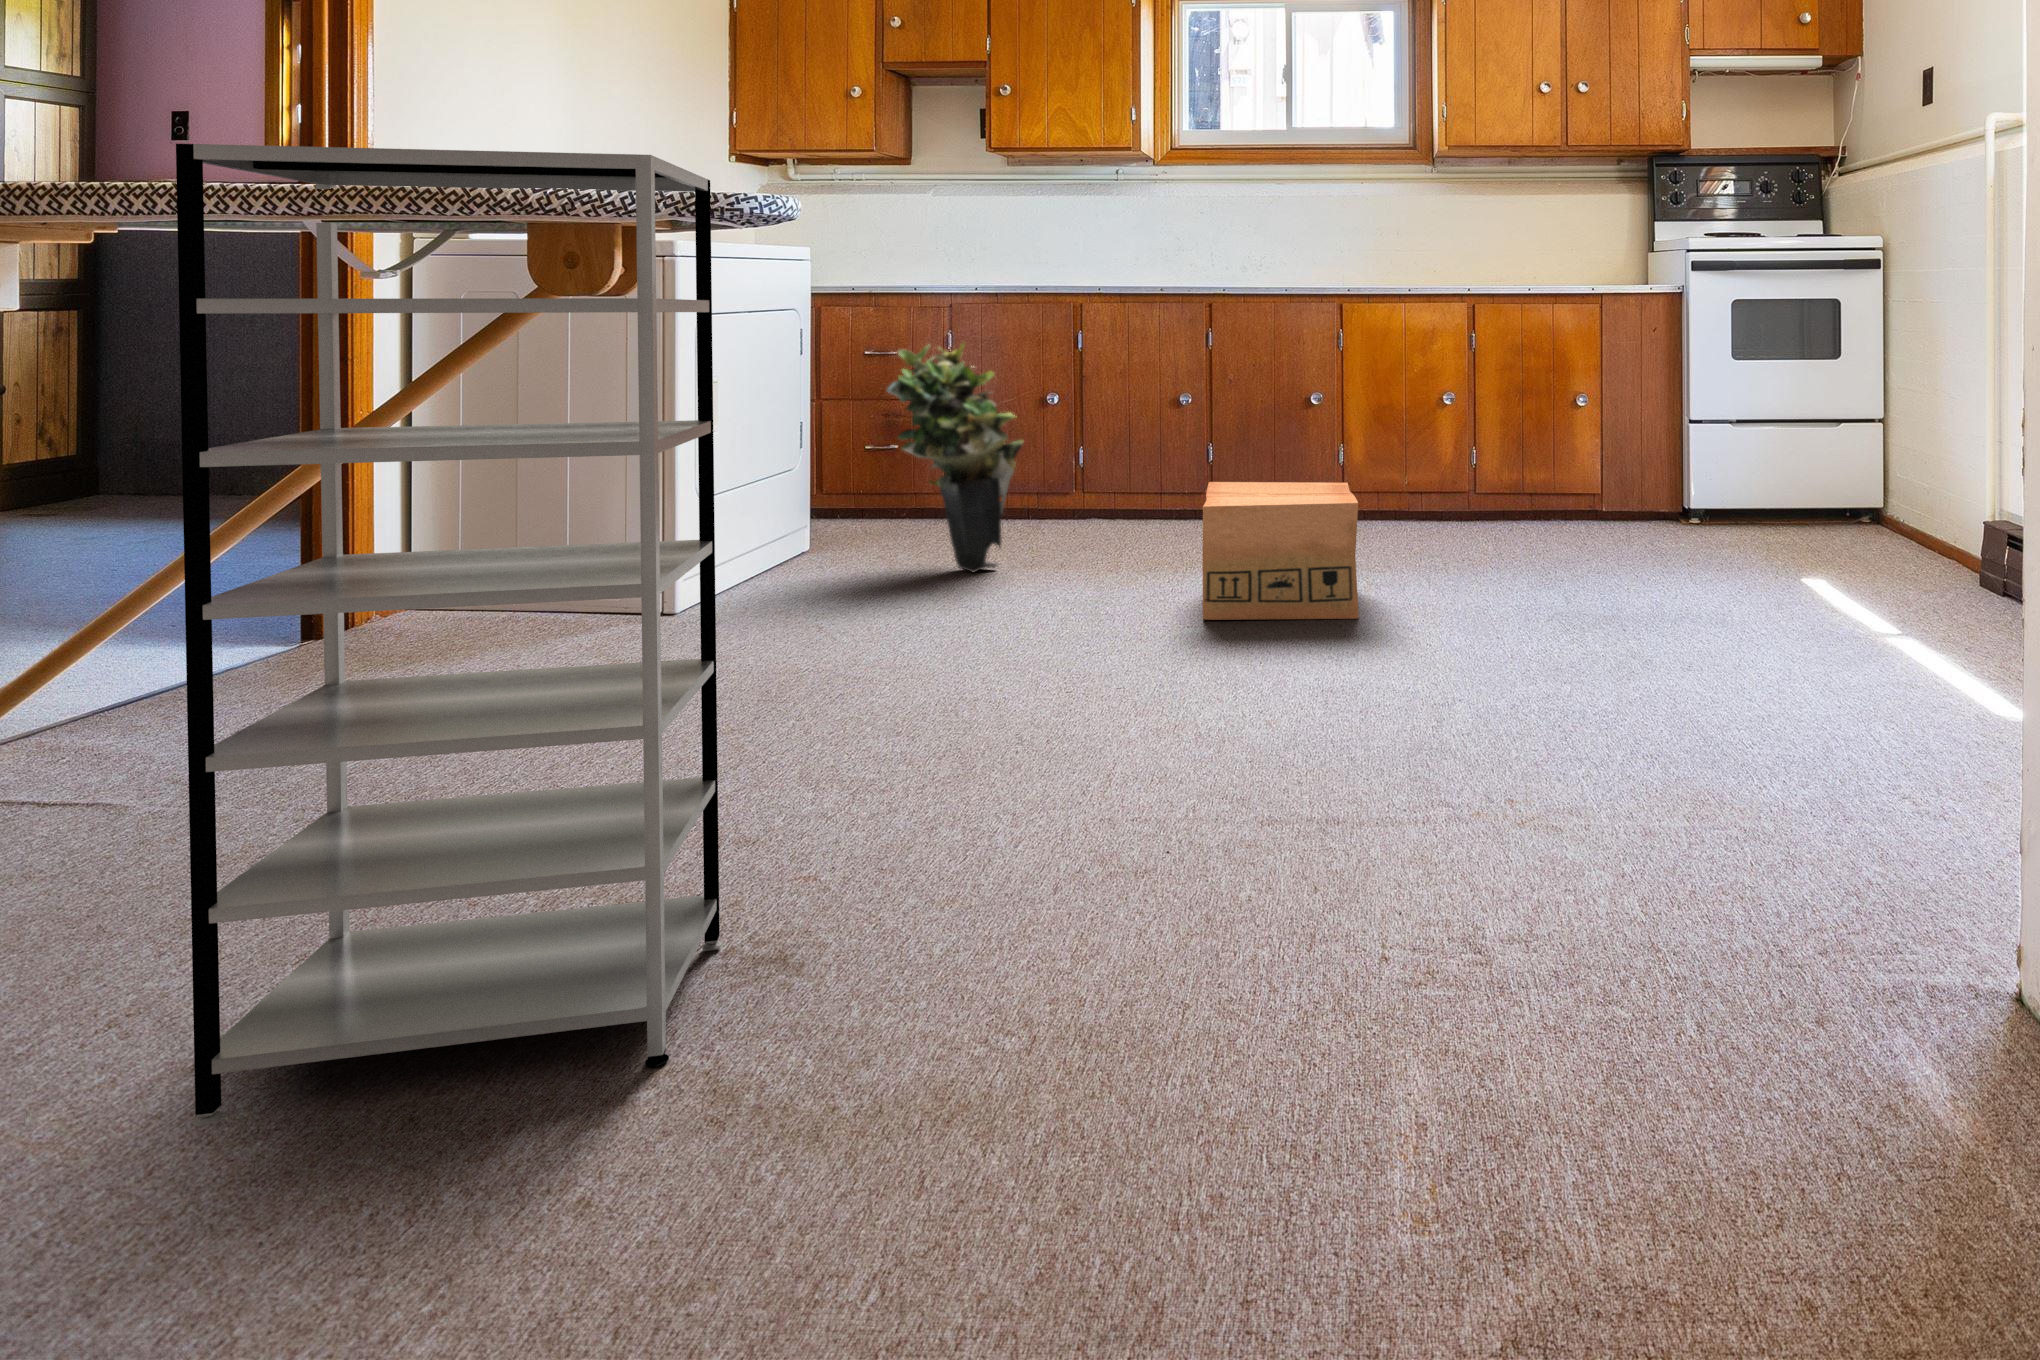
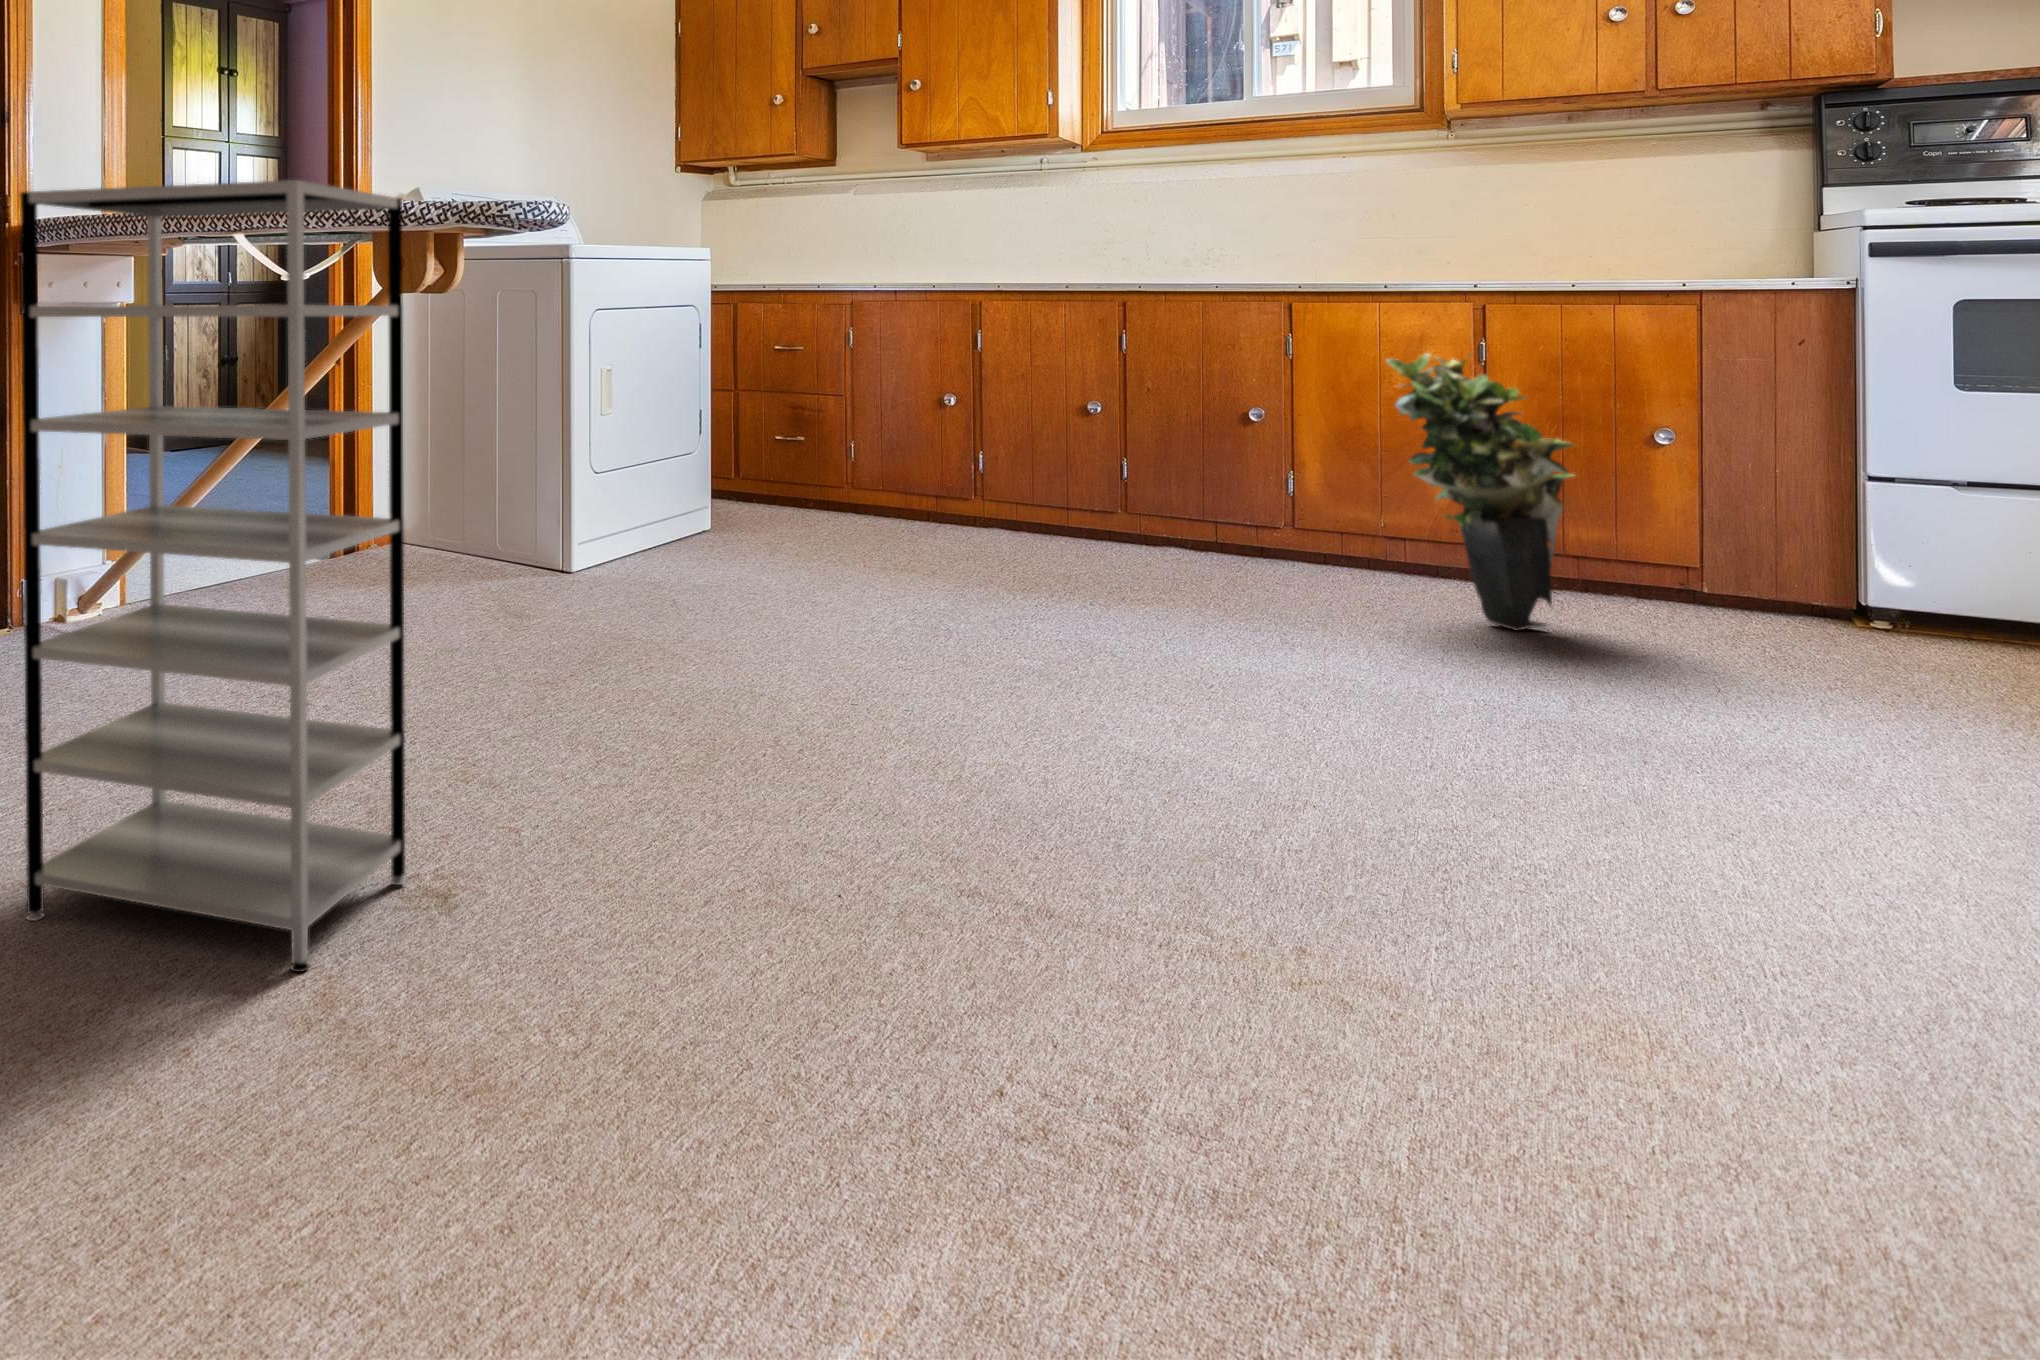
potted plant: present [887,343,1022,573] -> present [1387,353,1574,631]
cardboard box: present [1202,482,1359,620] -> none [1042,506,1249,685]

